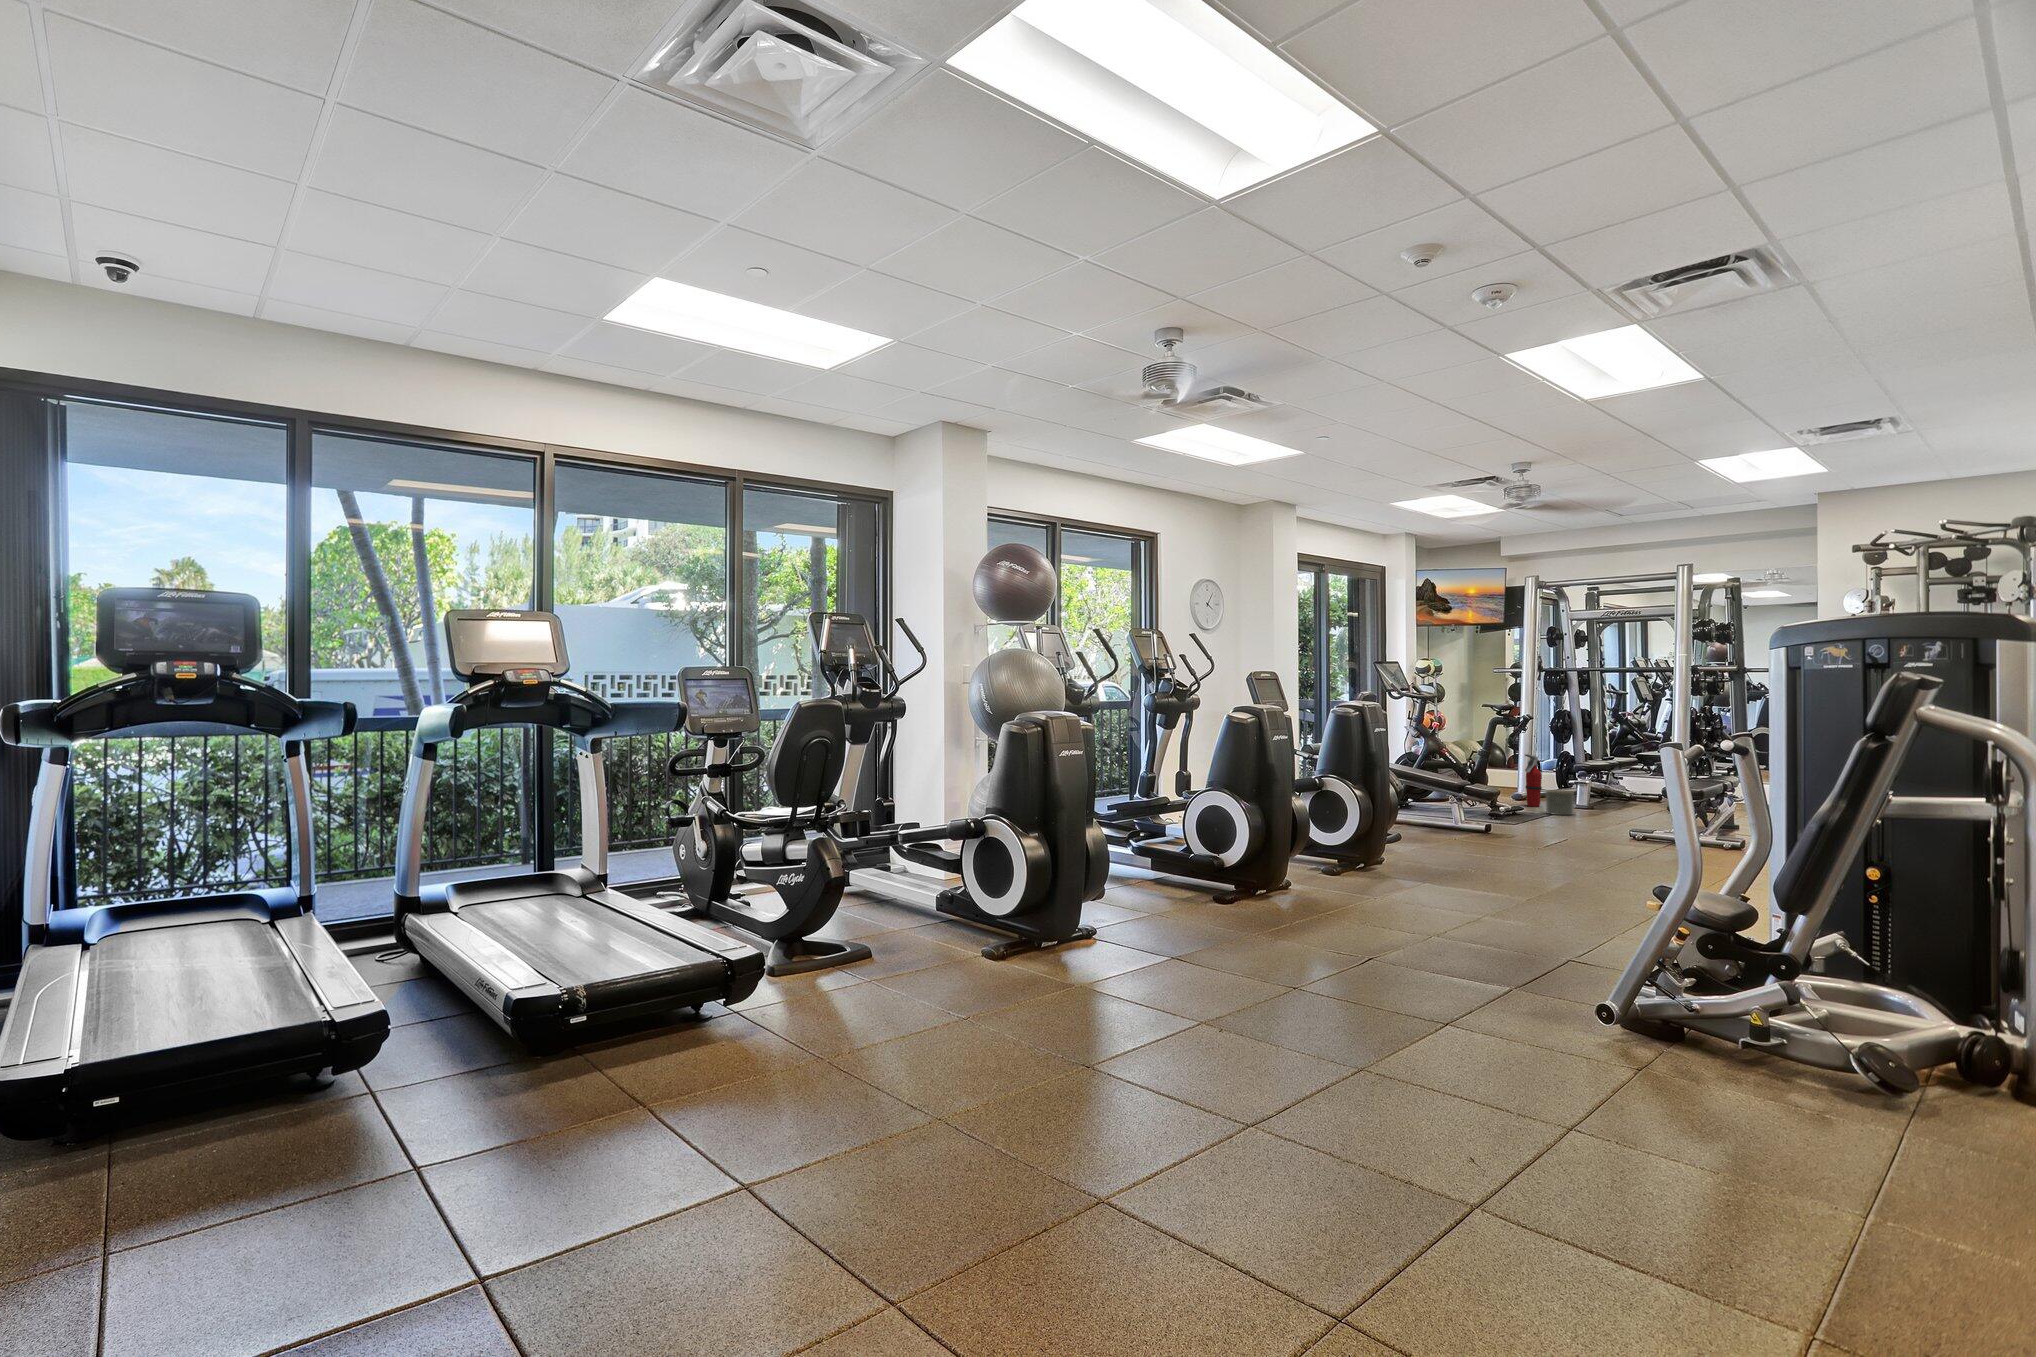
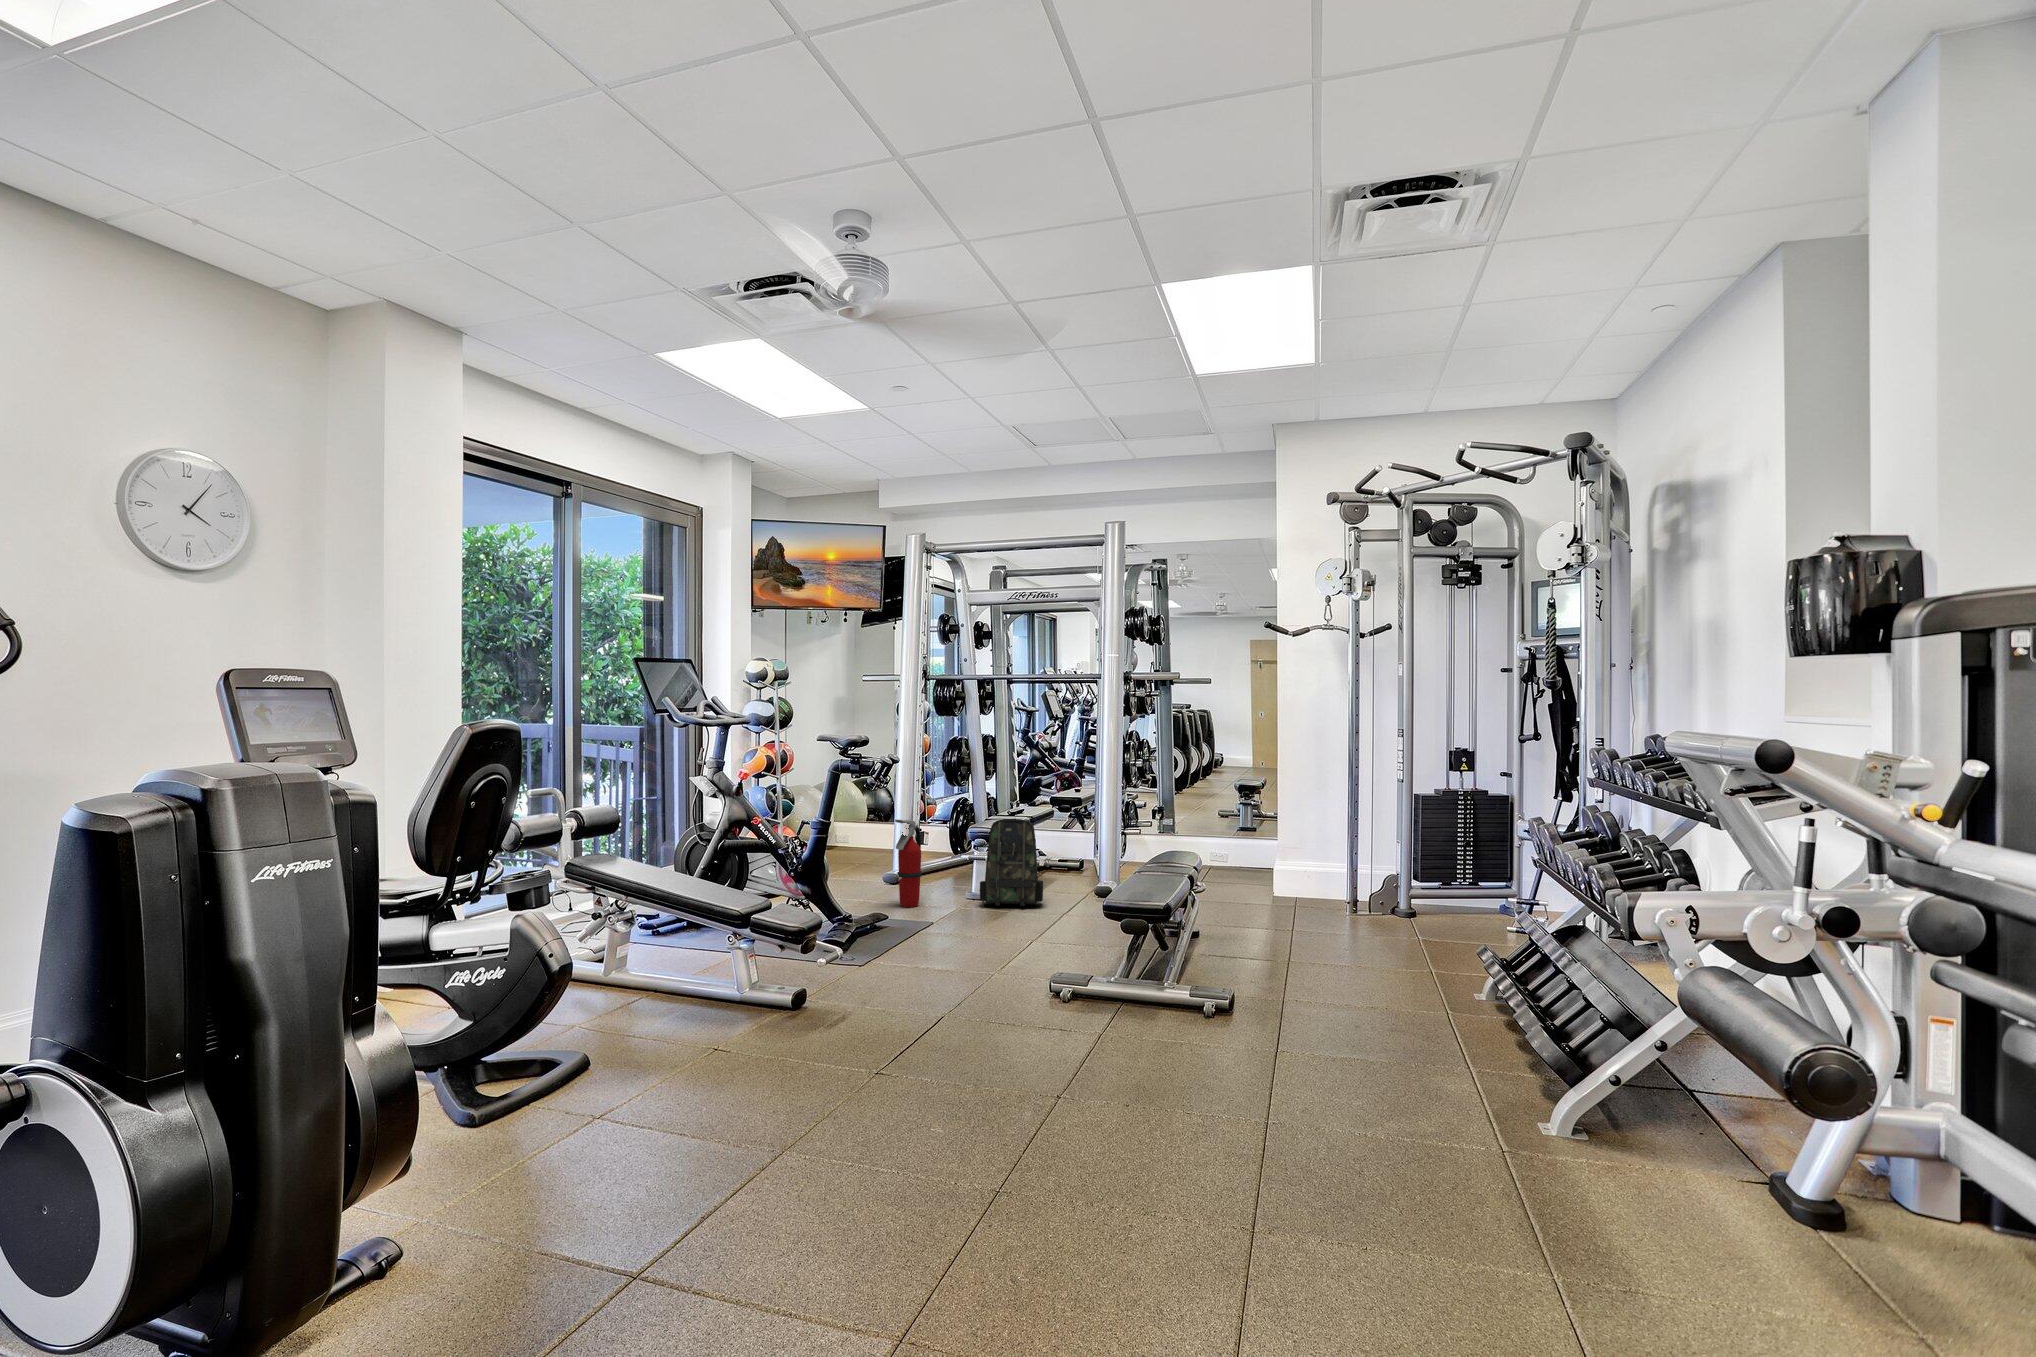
backpack: none [1582,758,1628,811] -> present [980,819,1043,907]
planter: present [1546,790,1574,815] -> none [924,882,967,930]

